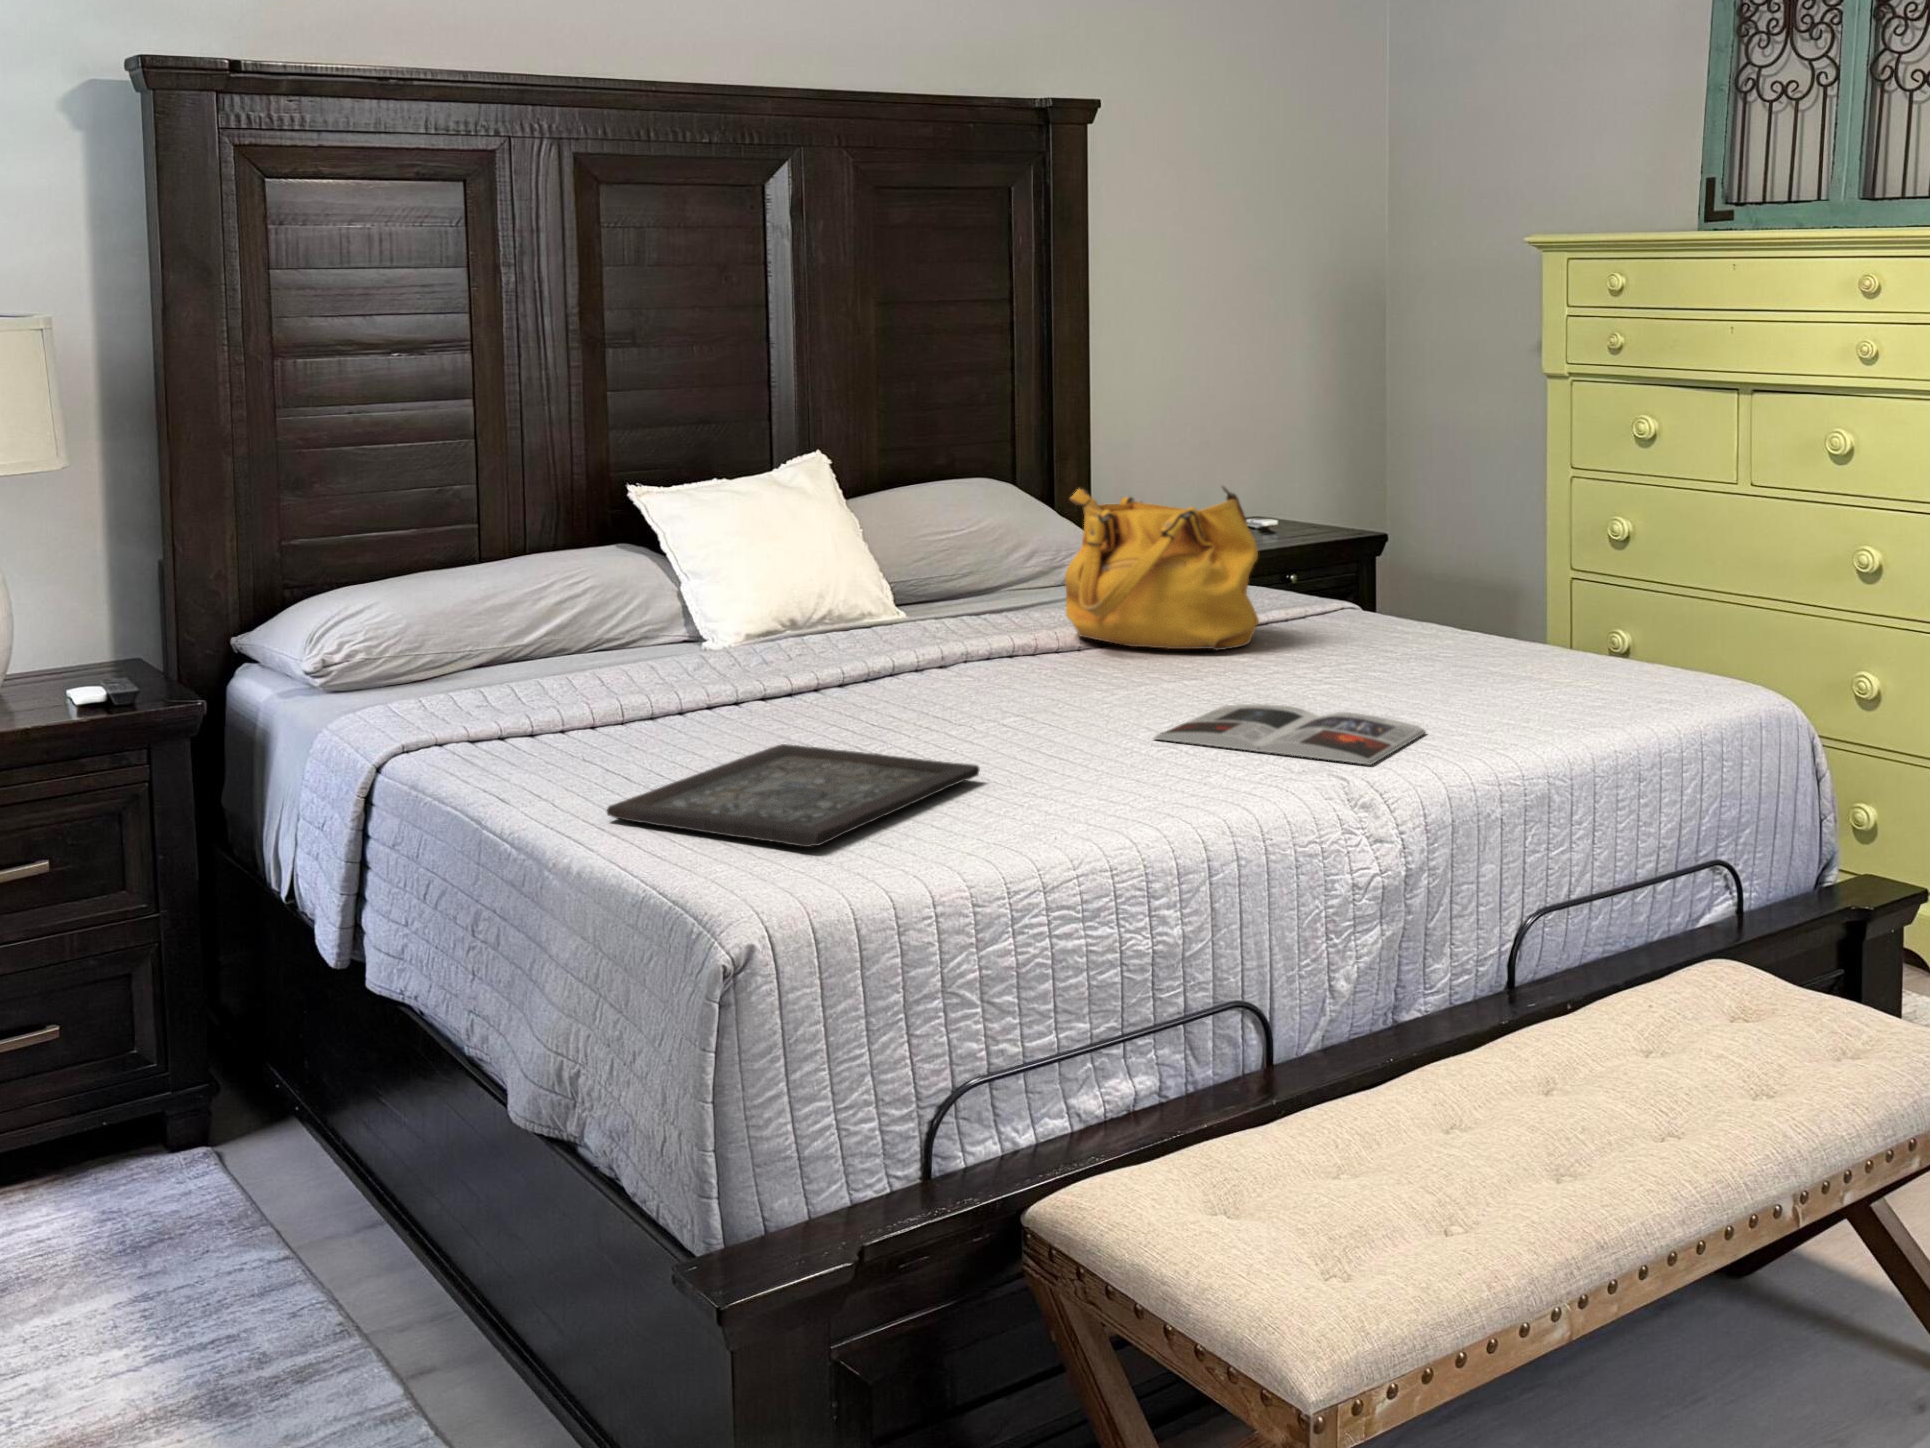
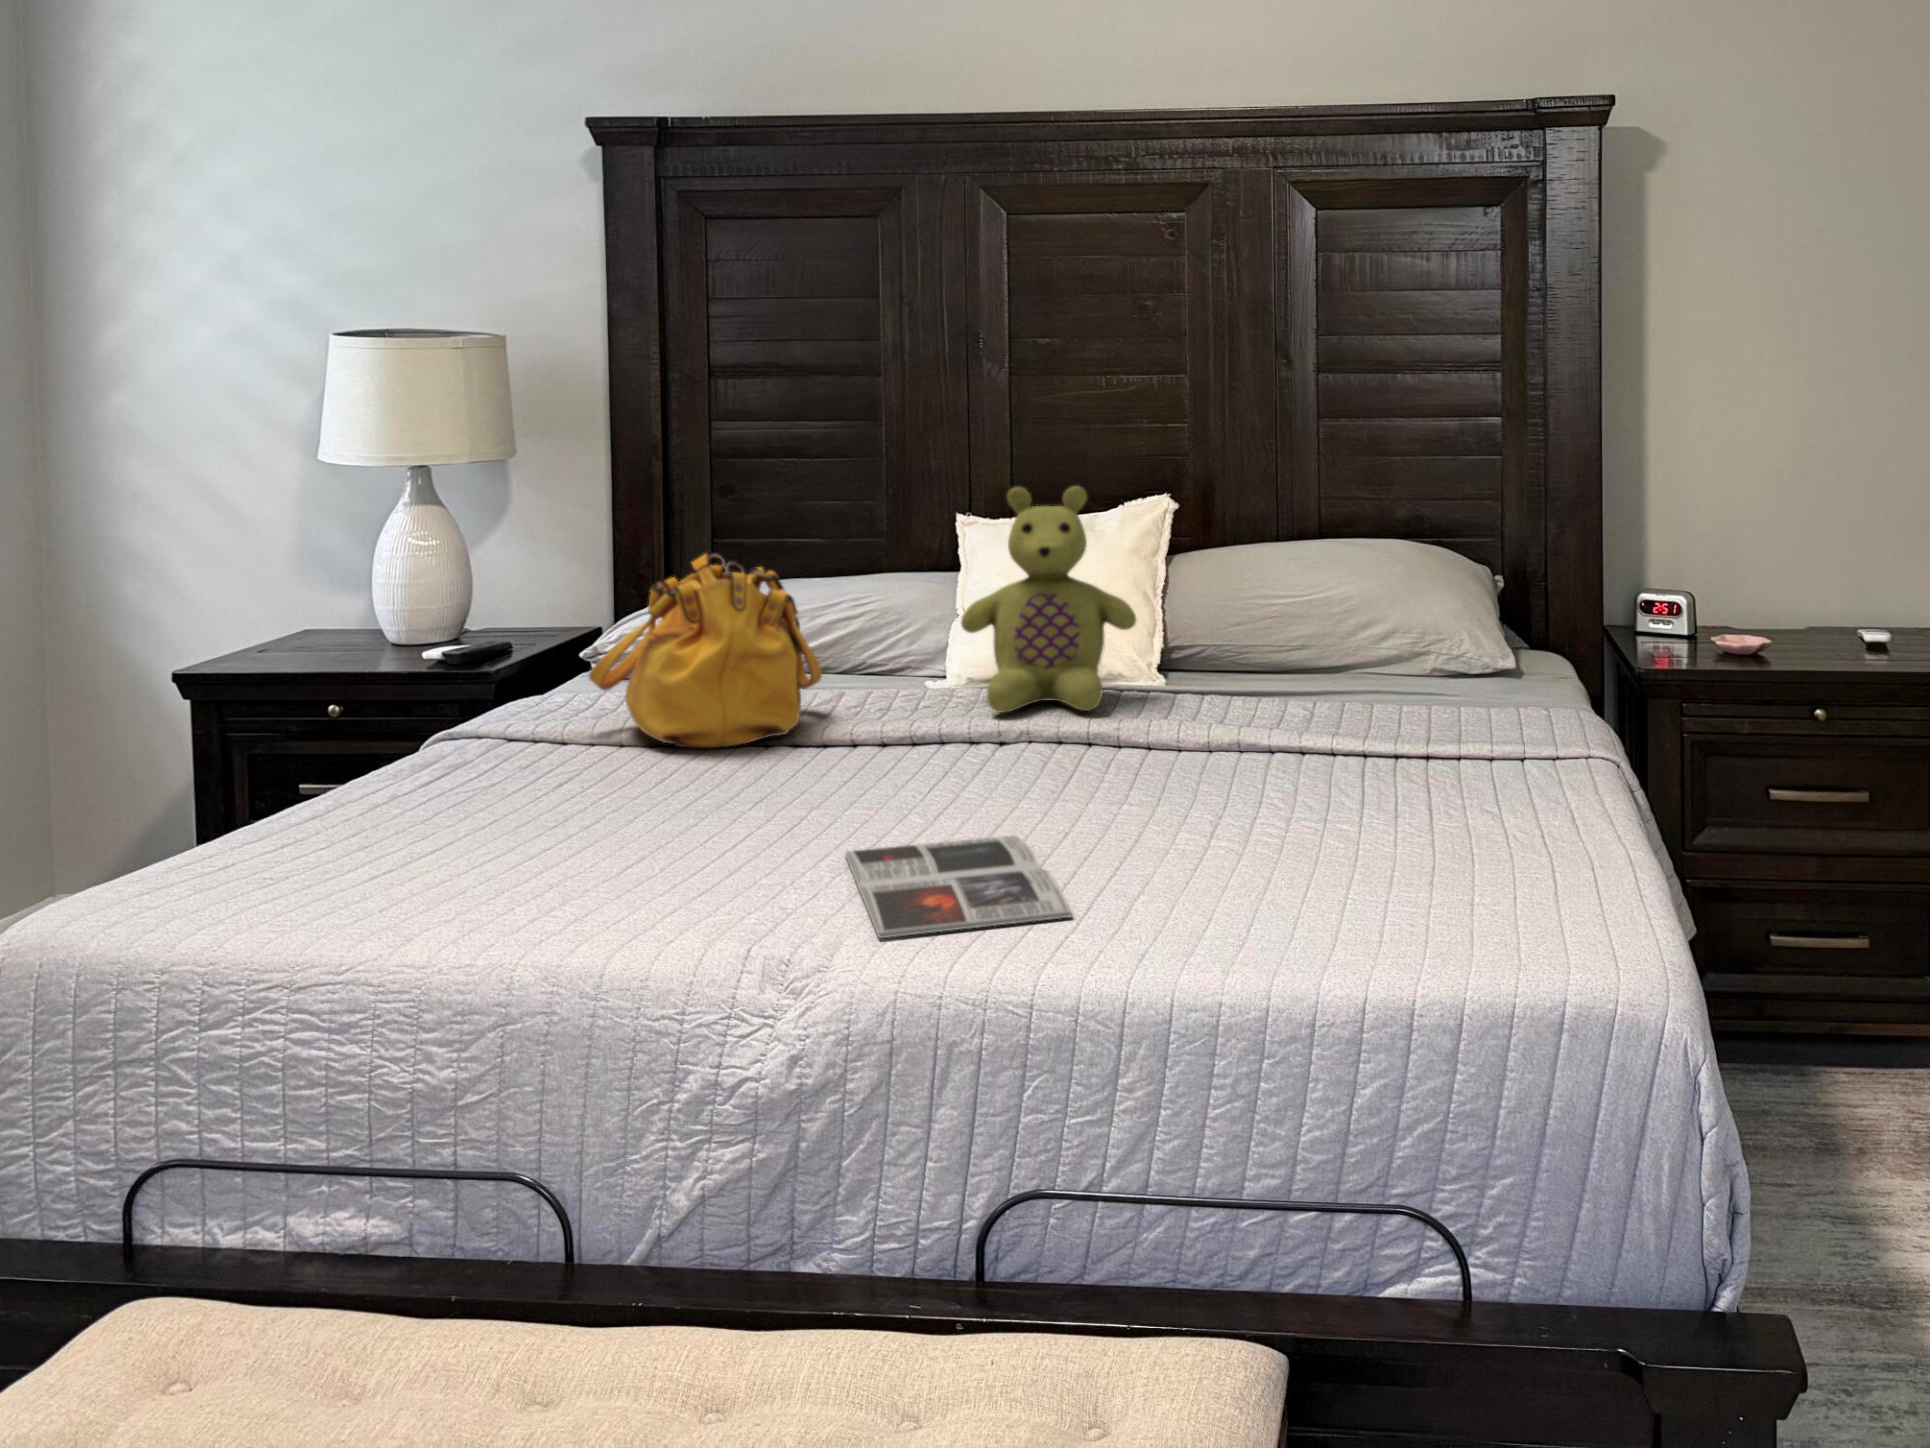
stuffed bear: none [780,435,948,651] -> present [961,486,1136,713]
handbag: present [1065,485,1259,650] -> present [589,553,822,748]
tray: present [607,744,980,847] -> none [255,786,585,885]

